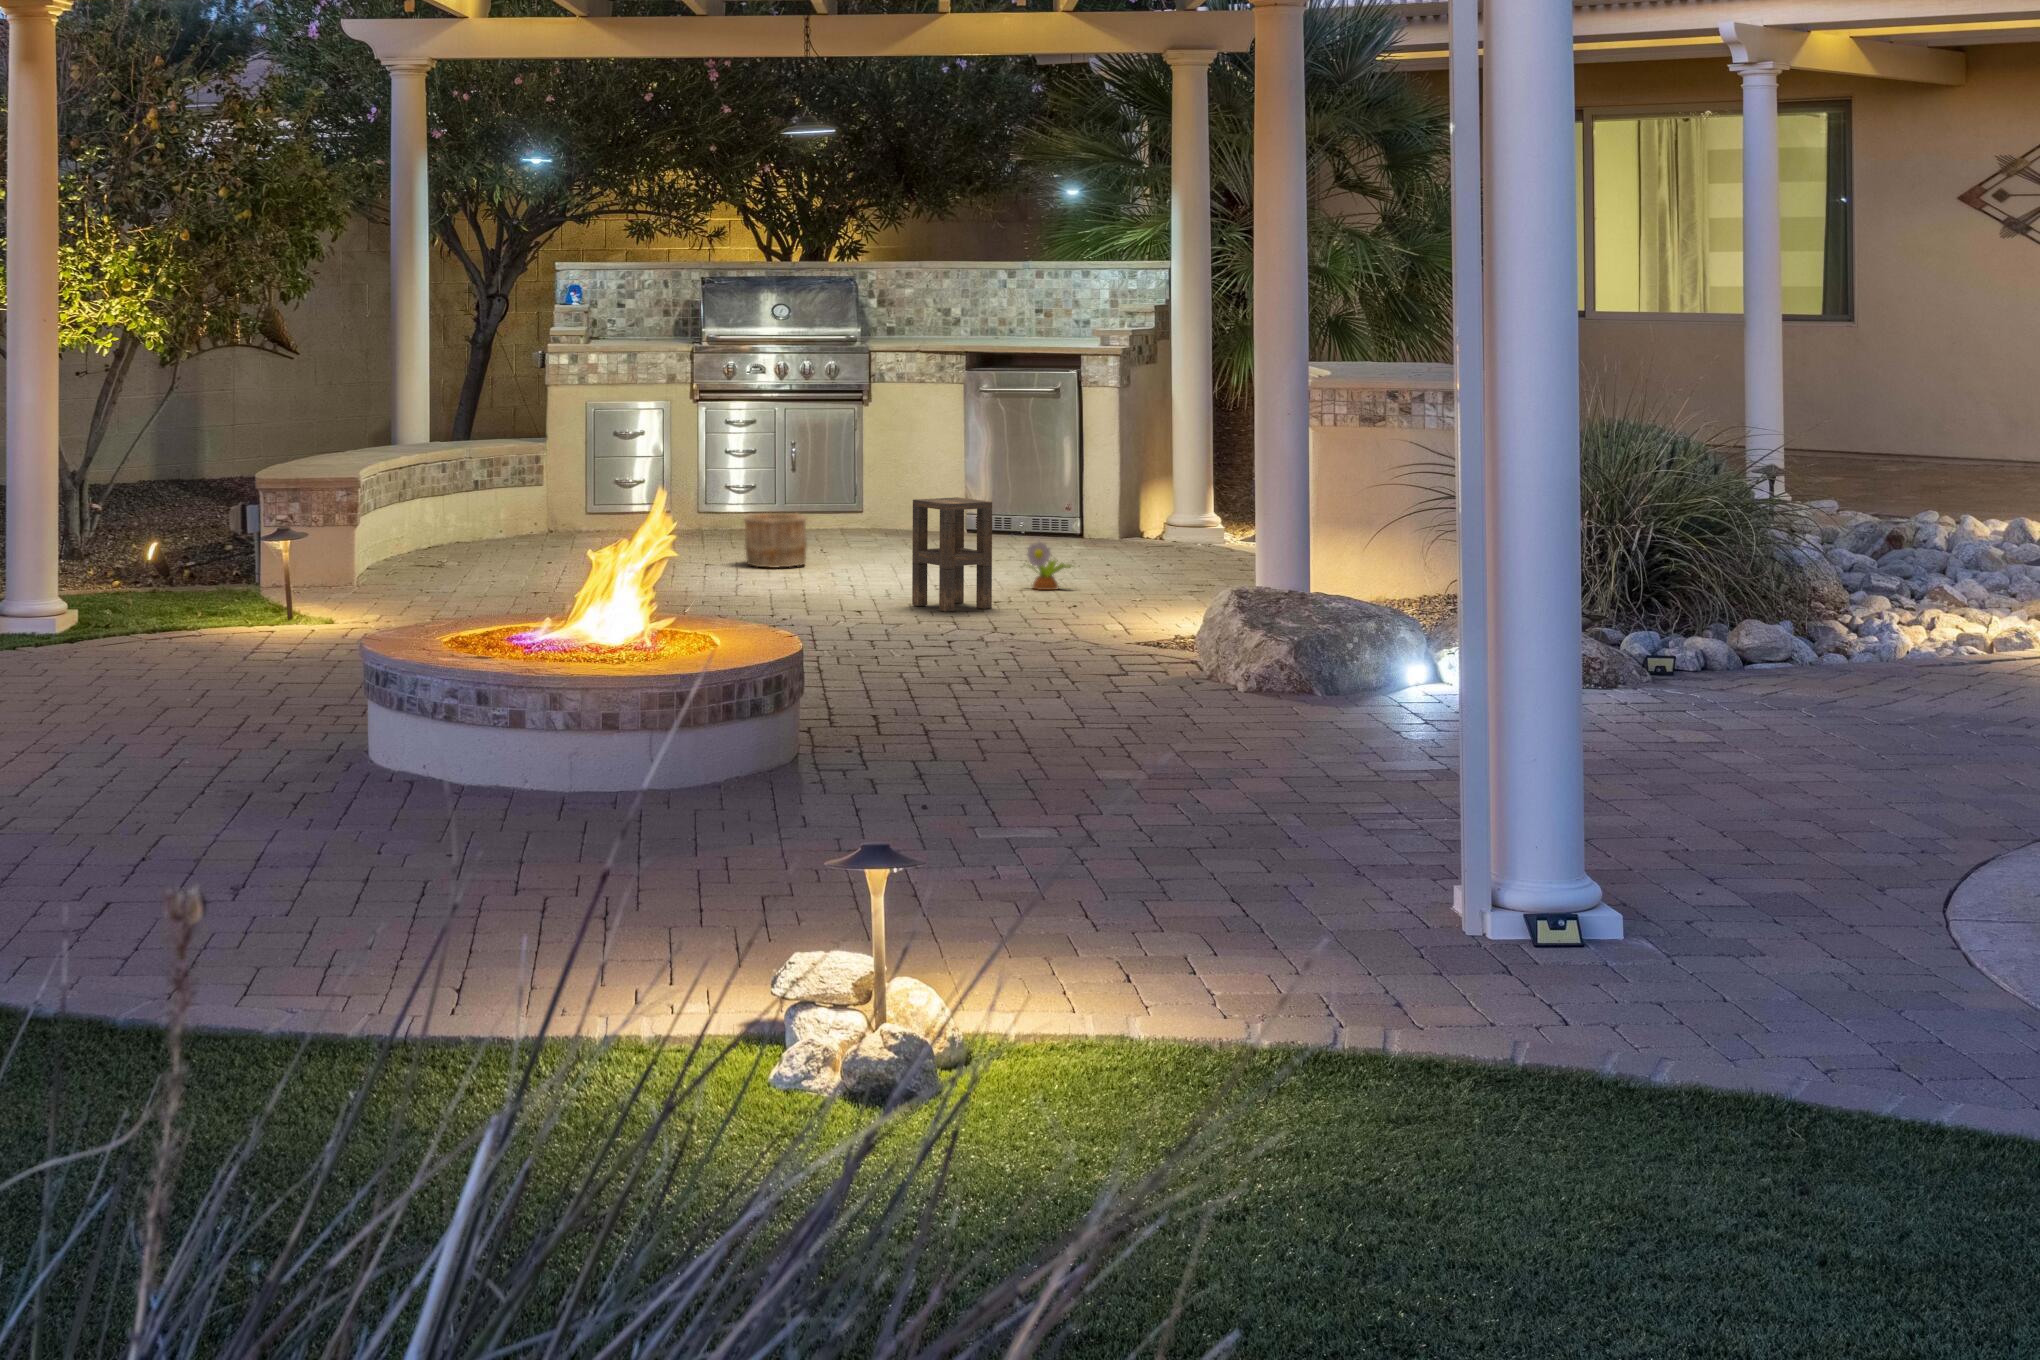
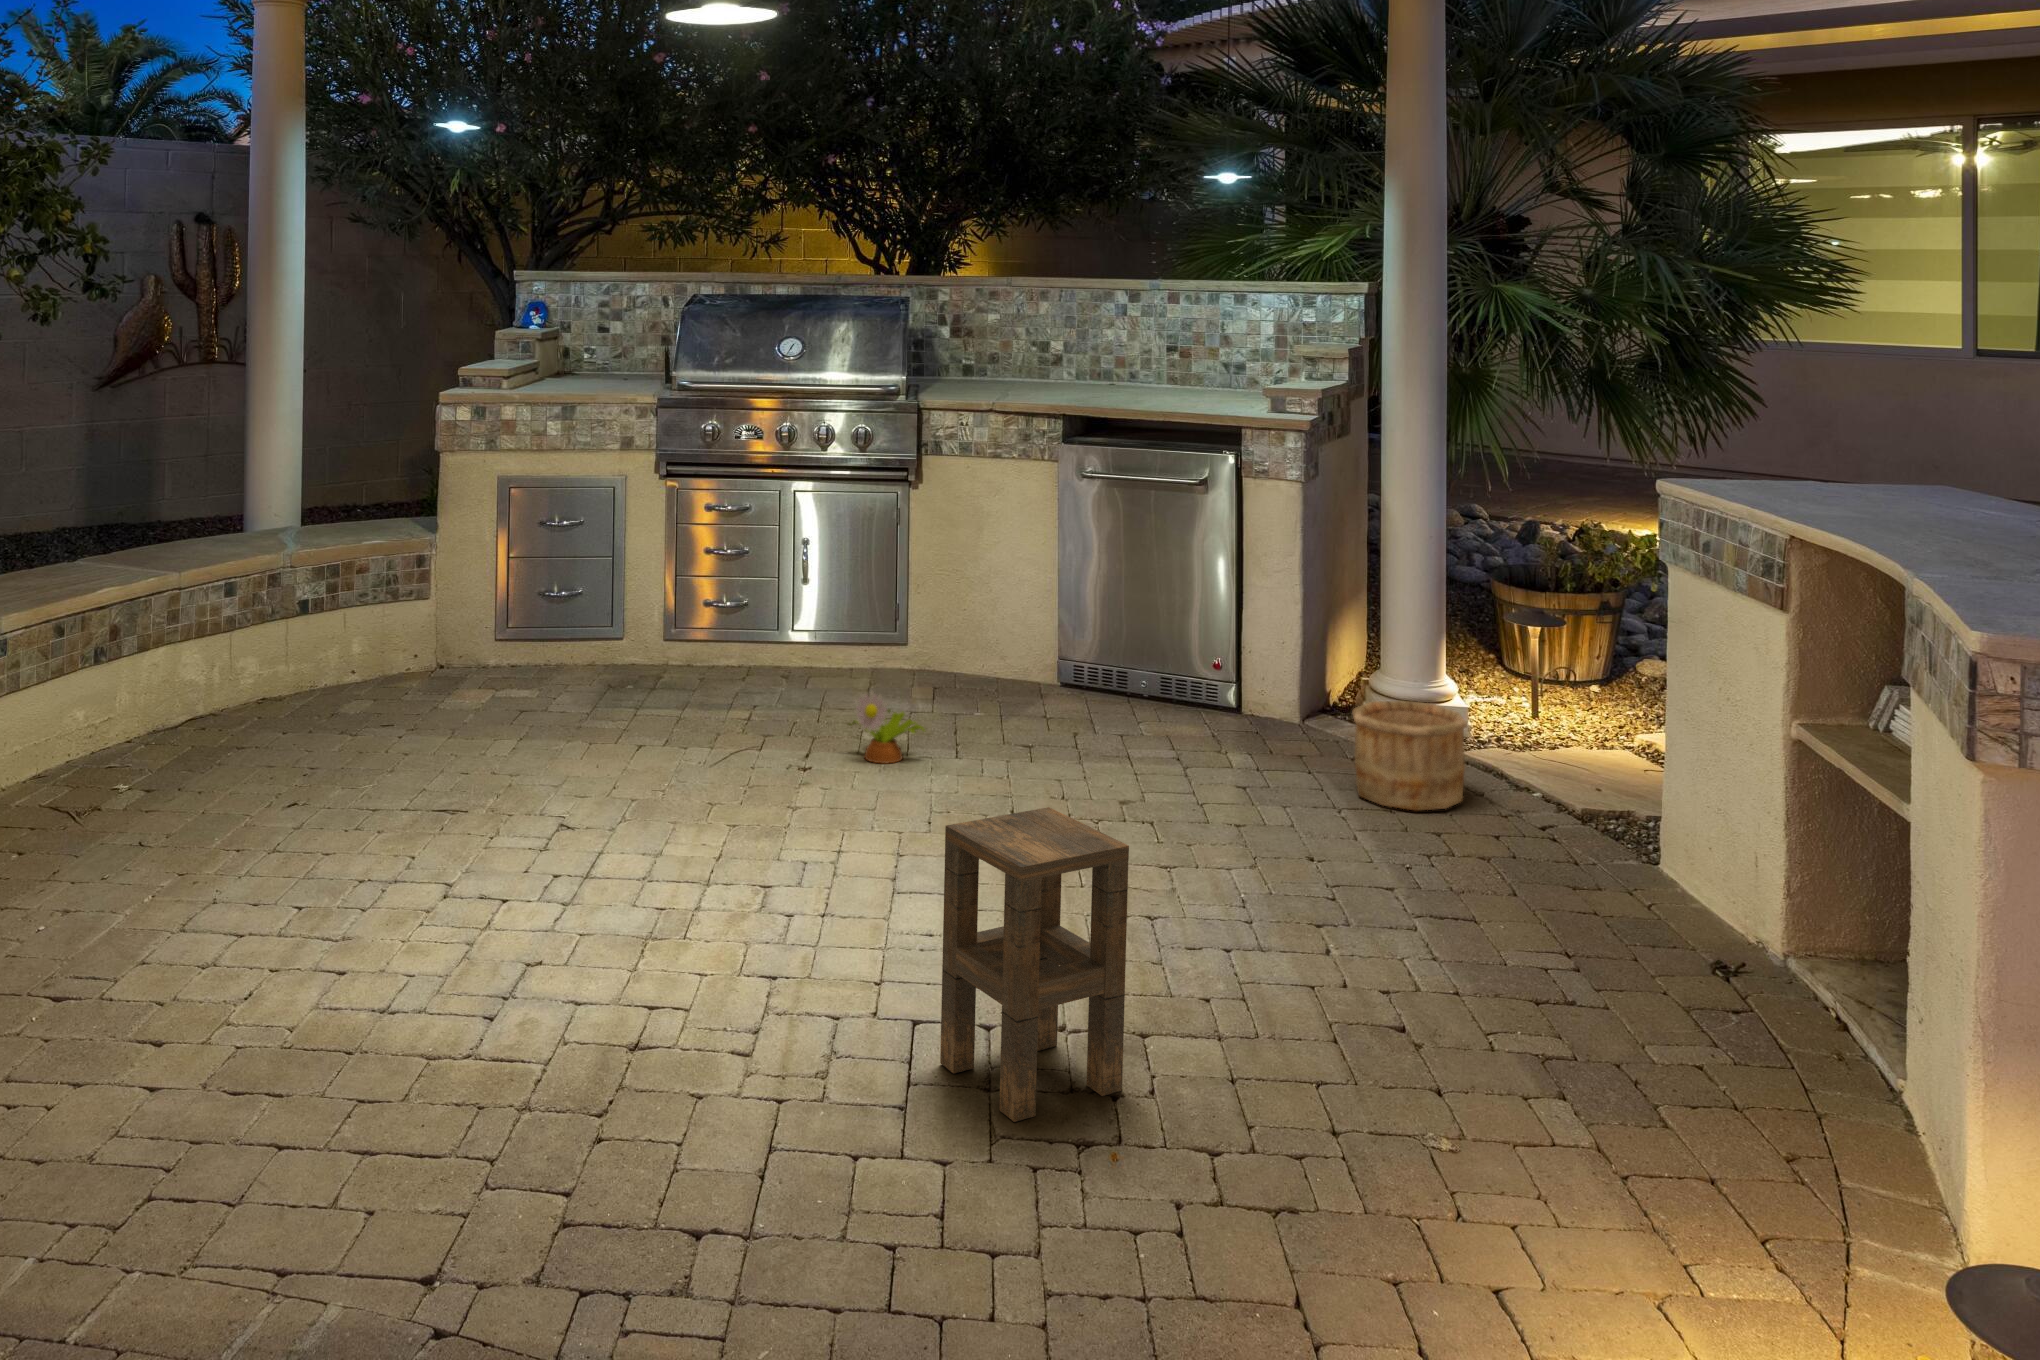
wooden bucket: present [744,513,807,568] -> present [1352,701,1467,810]
decorative plant: present [1027,541,1072,590] -> present [850,691,924,763]

